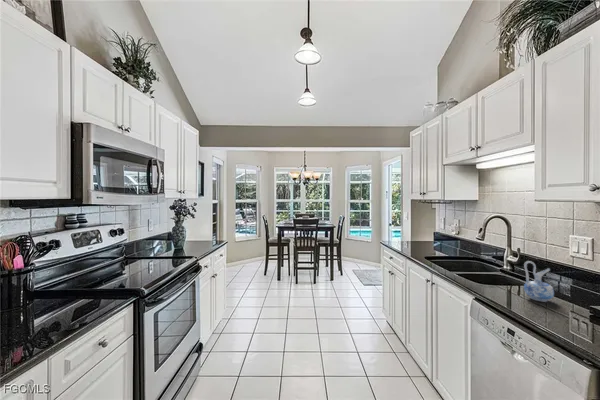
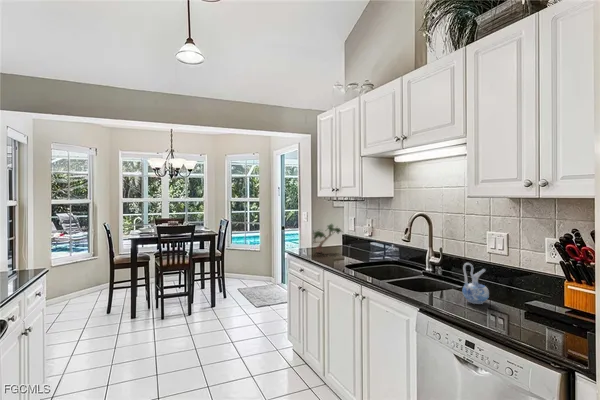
potted plant: none [398,221,432,245] -> present [313,224,341,253]

